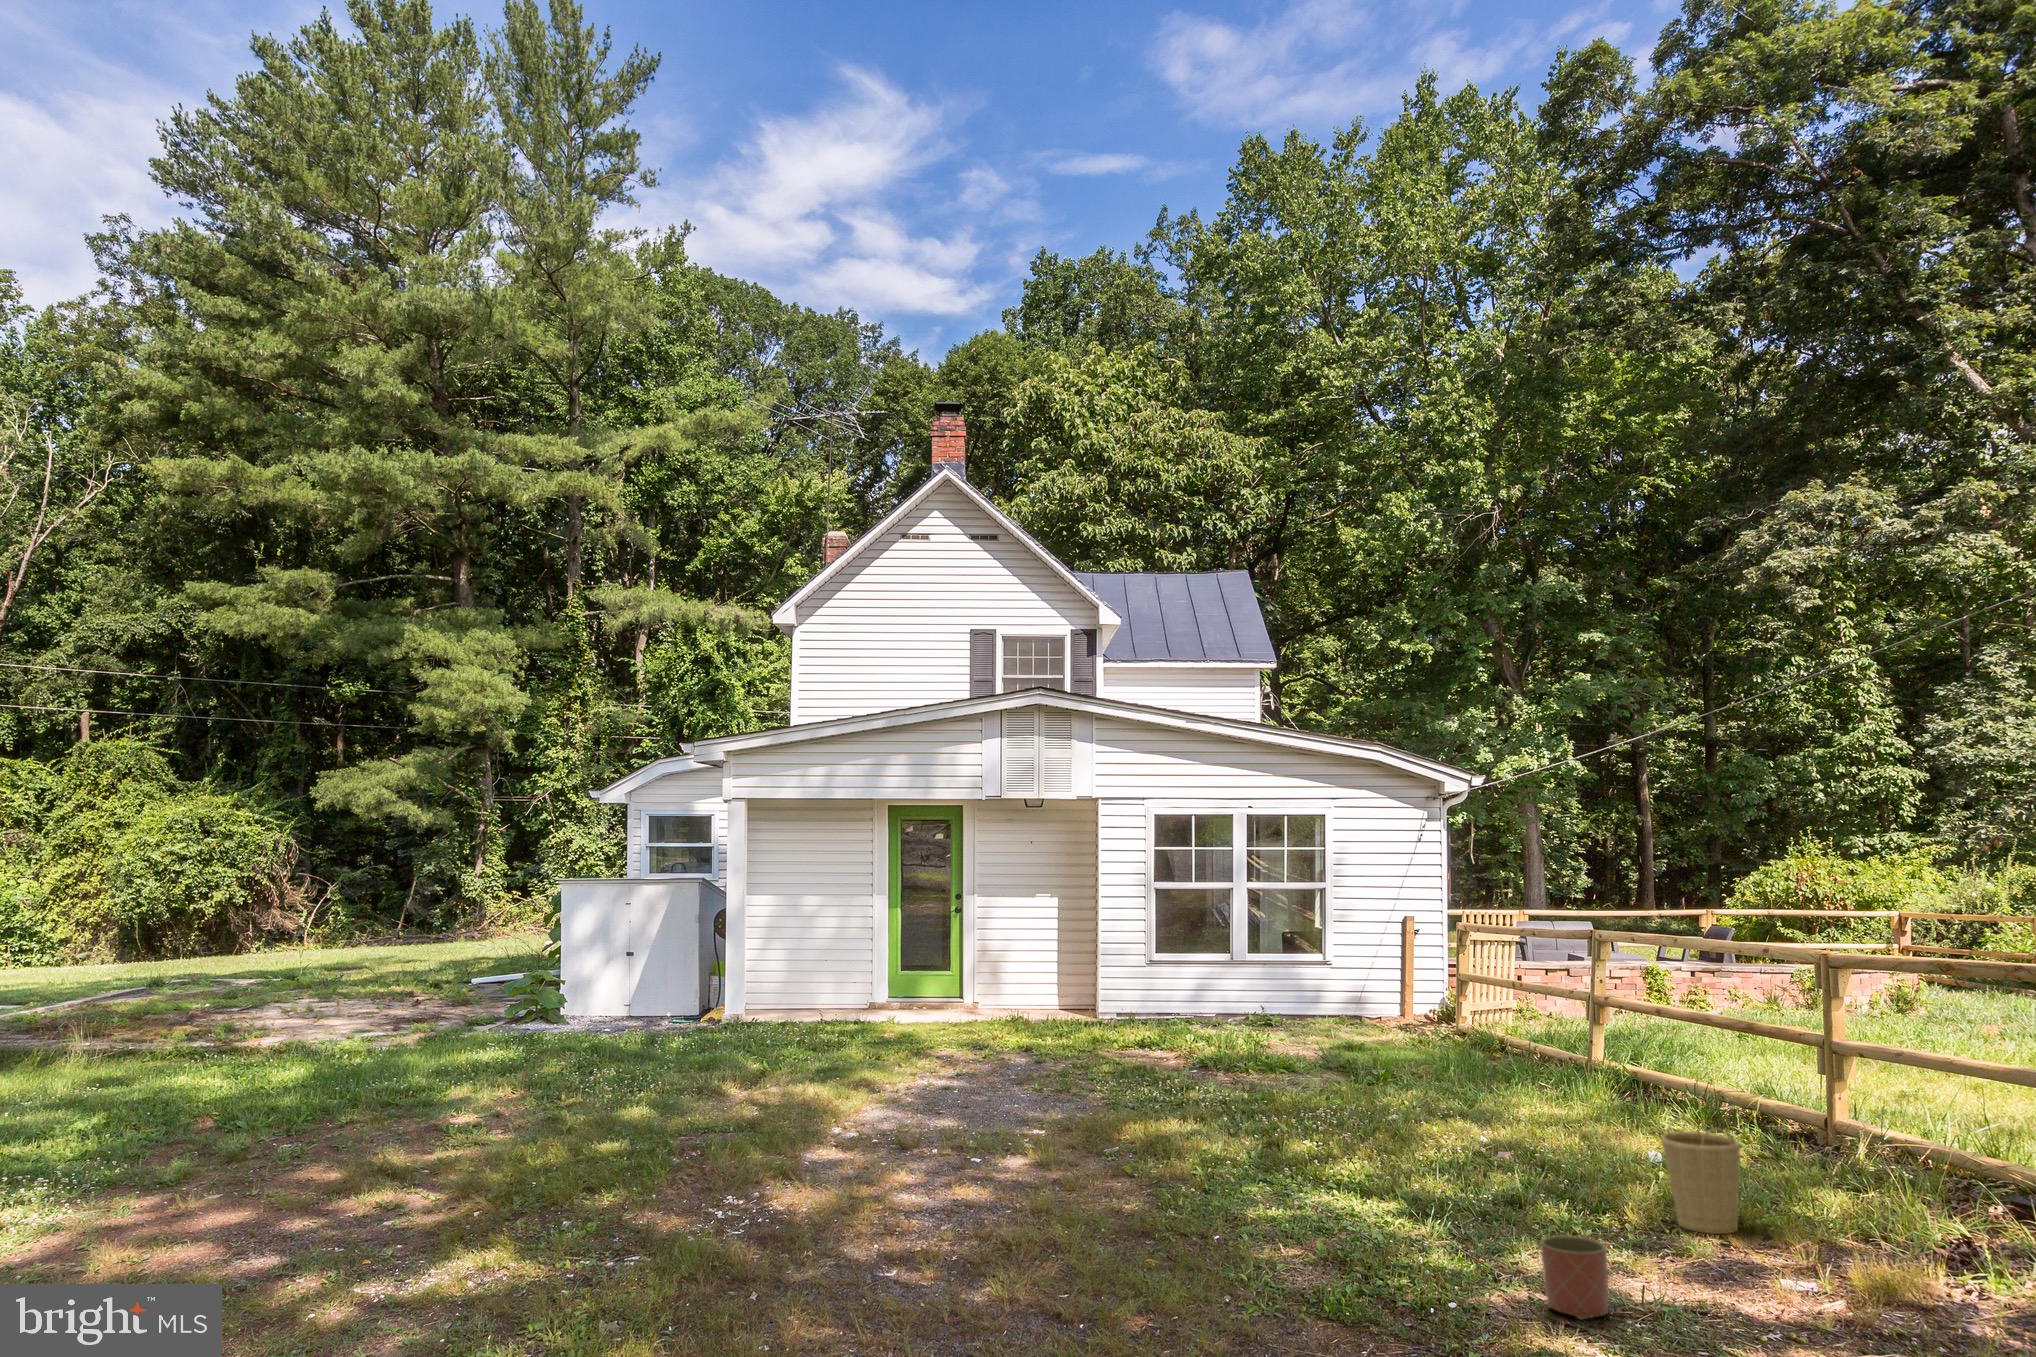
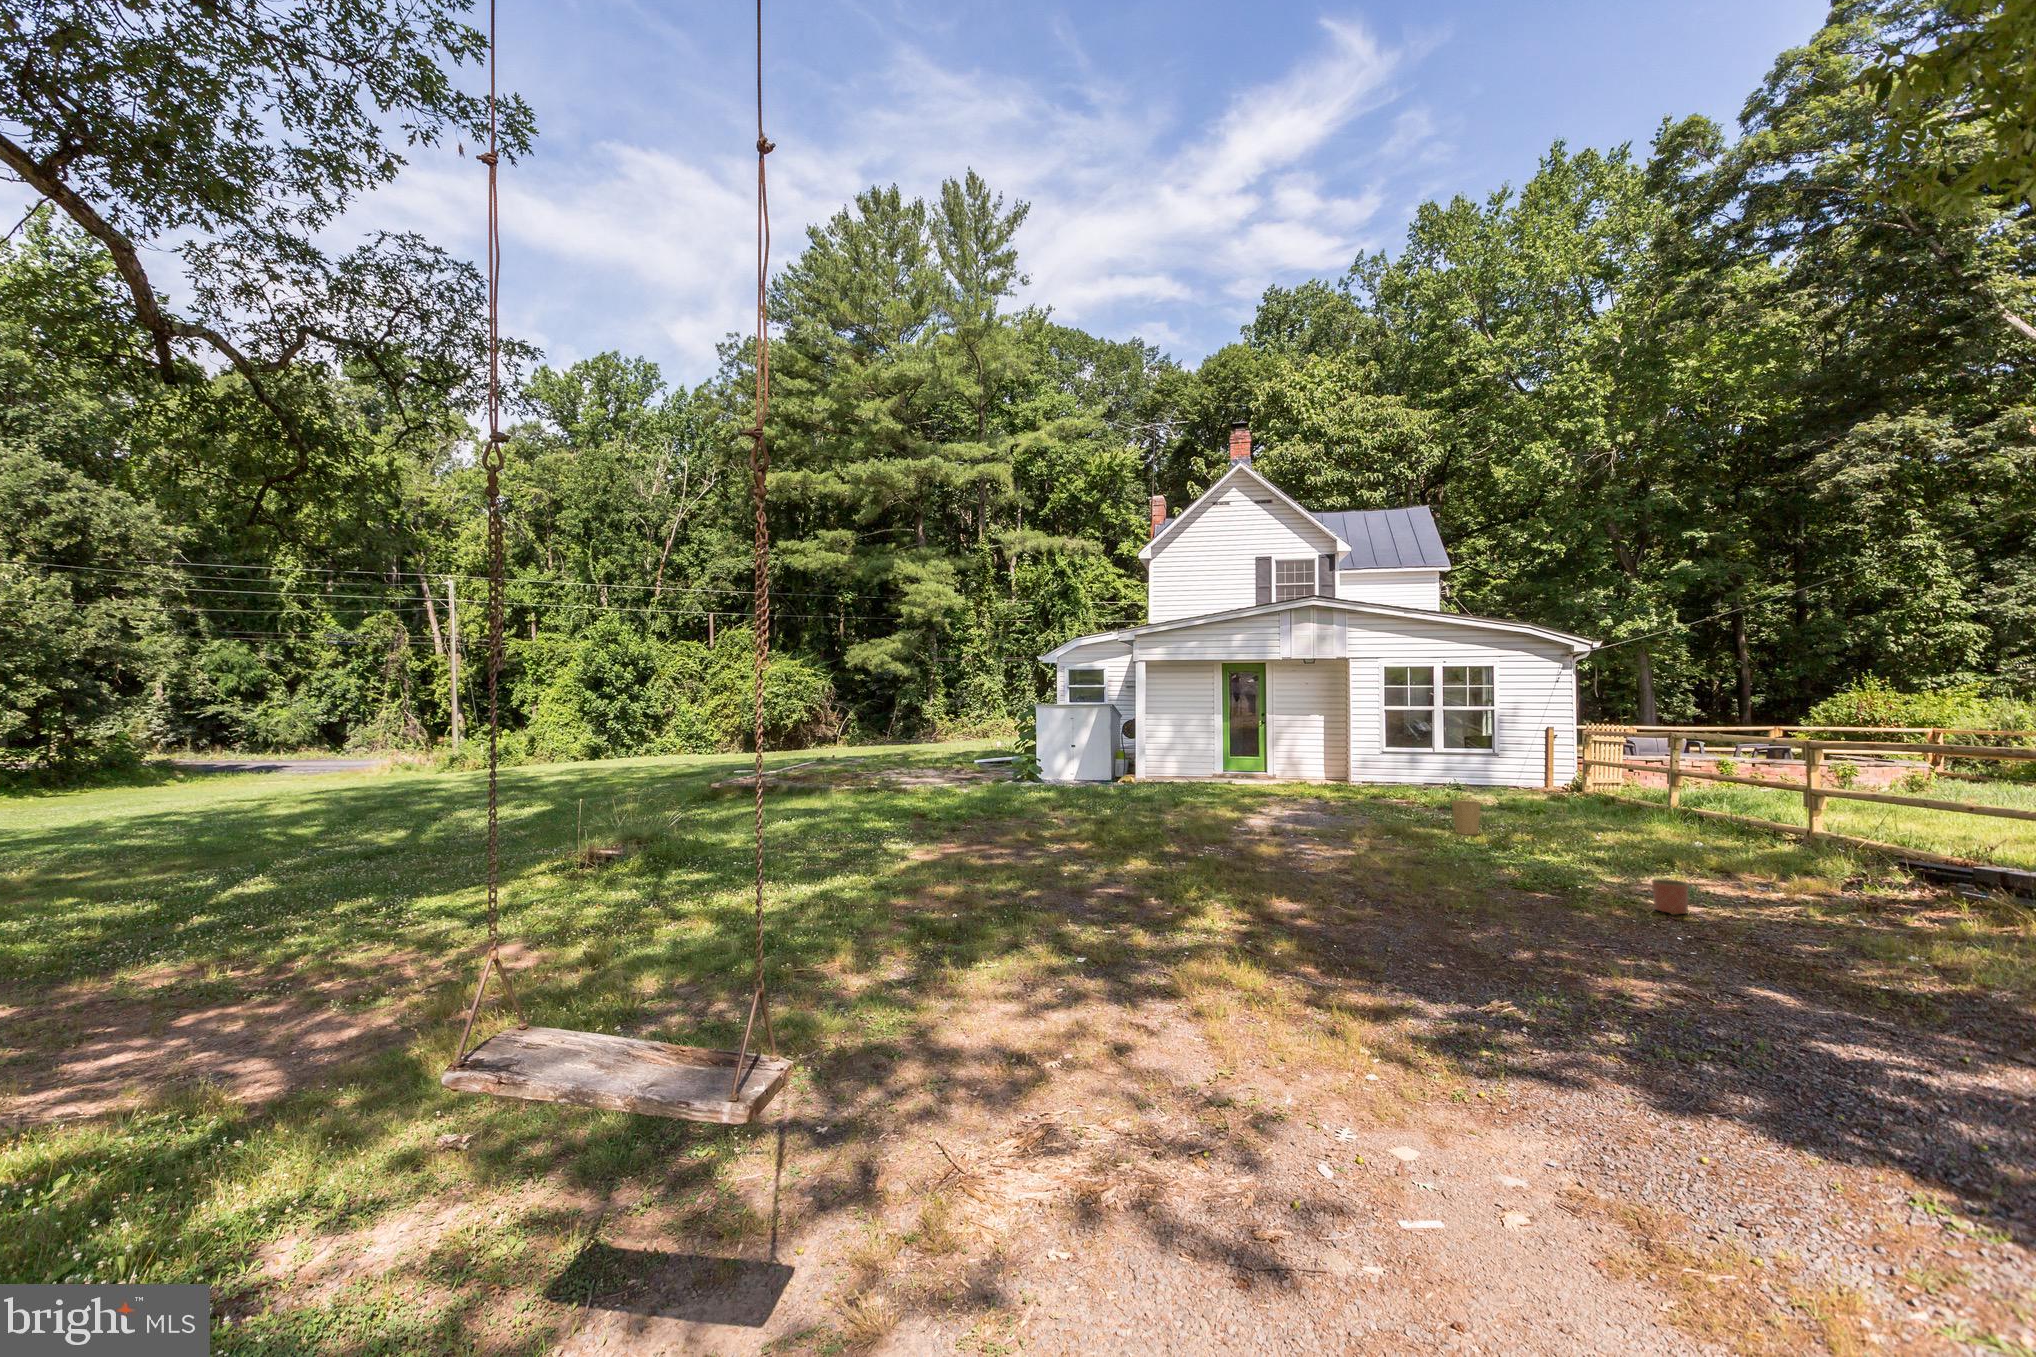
basket: present [1661,1117,1741,1234] -> present [1451,799,1481,835]

